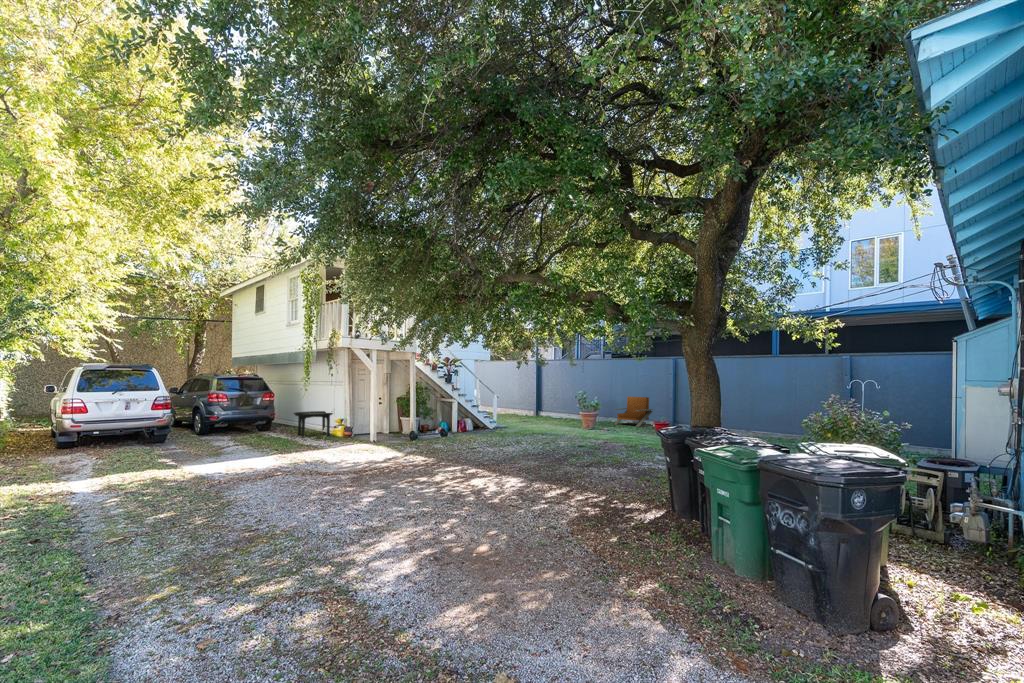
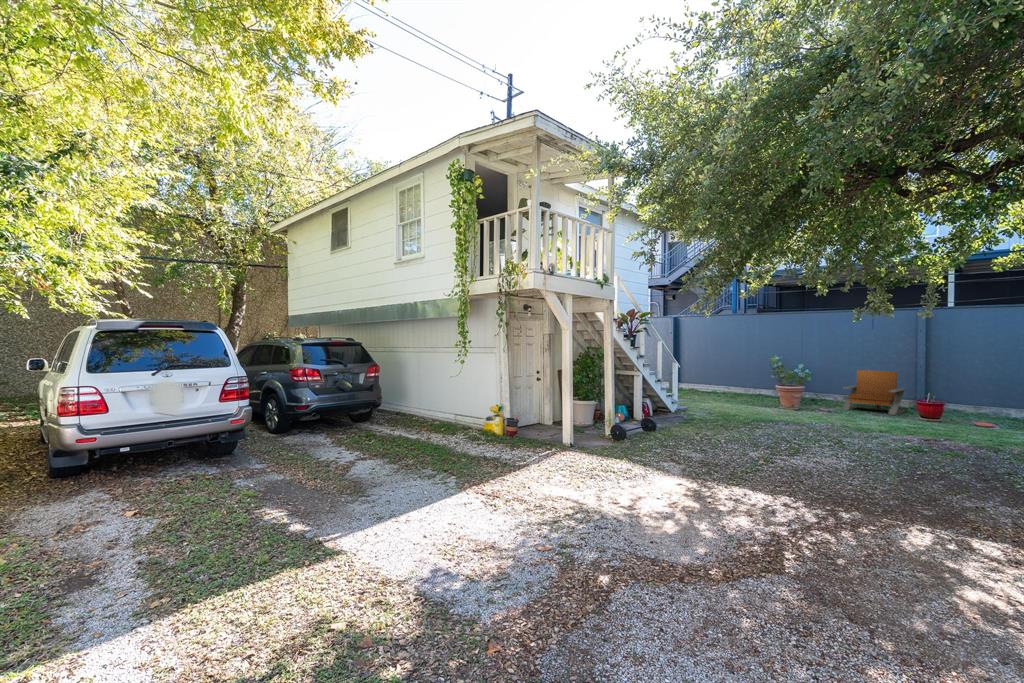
round table: present [294,411,333,437] -> none [423,394,483,437]

